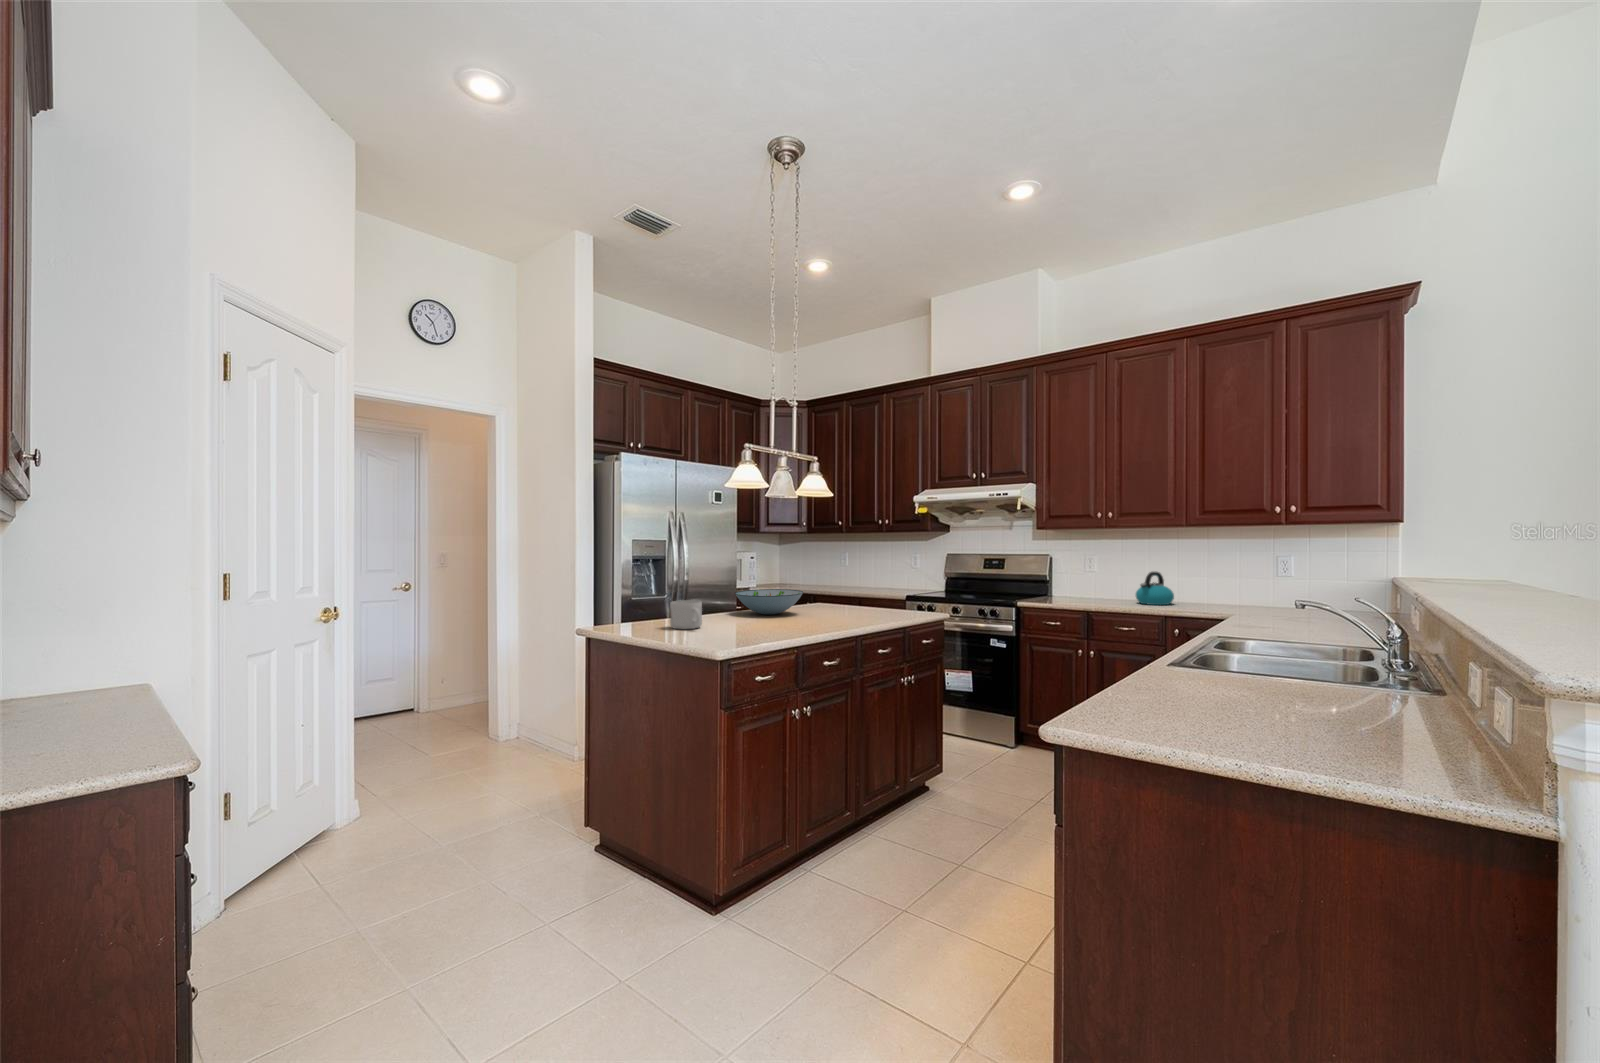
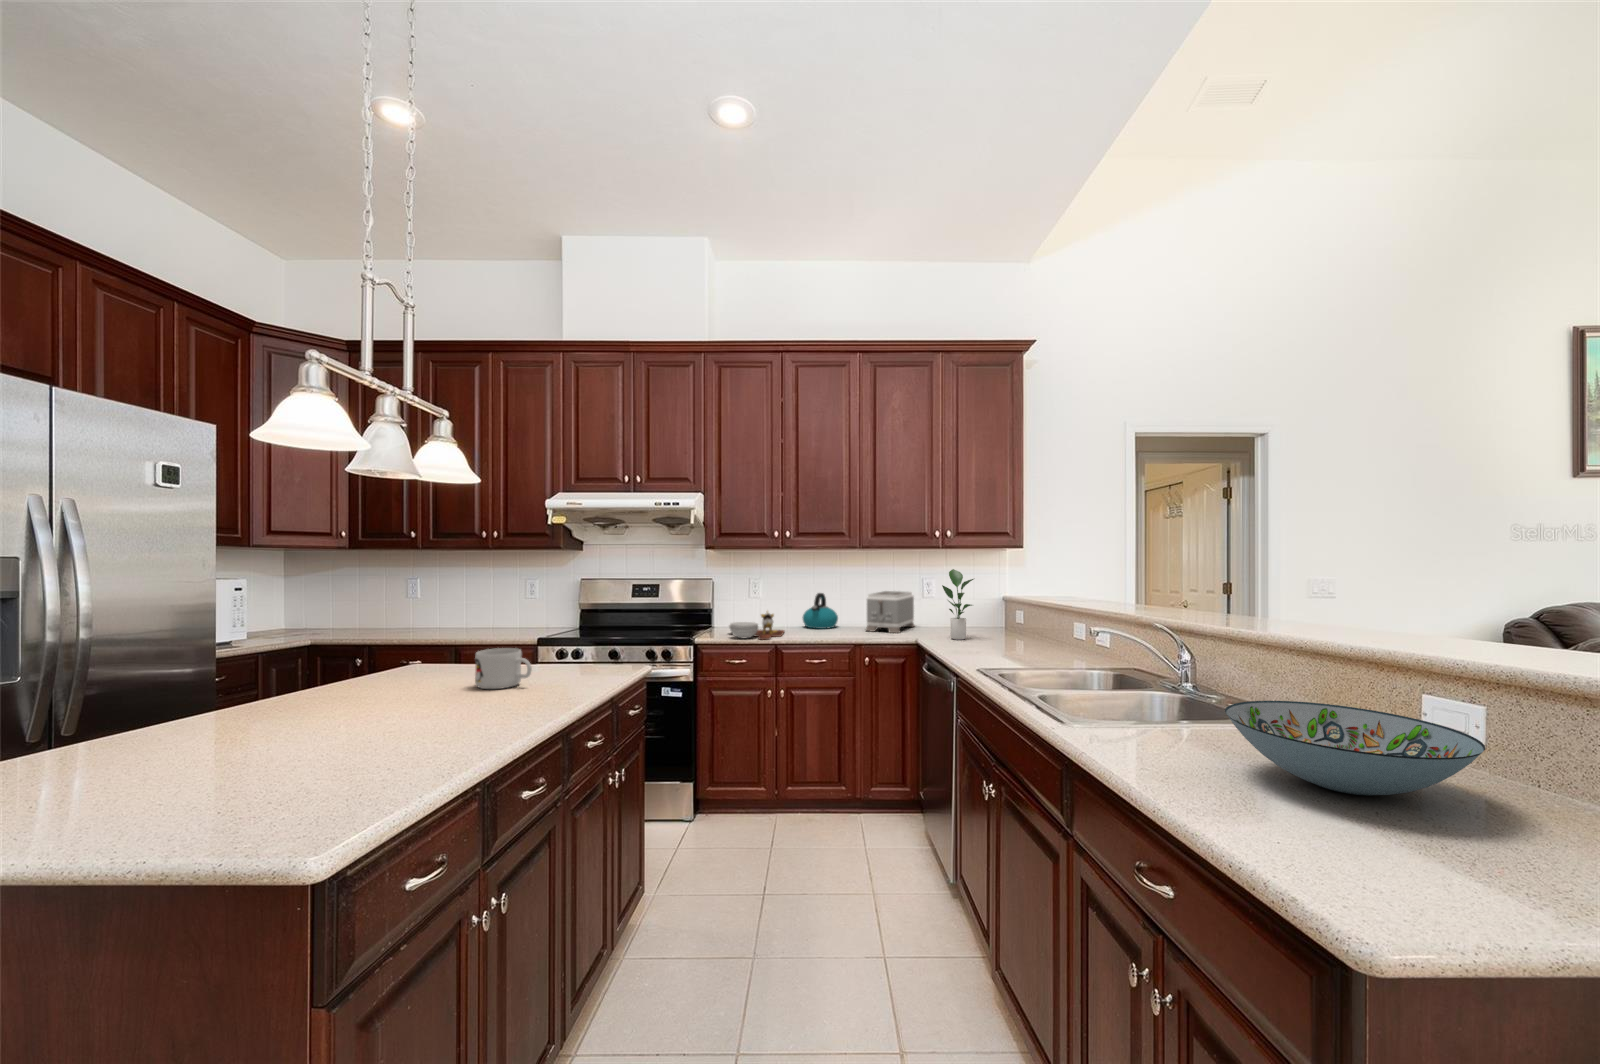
potted plant: none [1264,549,1308,622] -> present [942,569,974,640]
toaster: none [1194,572,1265,613] -> present [866,591,914,633]
cutting board: none [1051,584,1110,608] -> present [729,612,784,640]
decorative bowl: present [735,589,803,615] -> present [1225,701,1485,796]
mug: present [670,600,702,629] -> present [475,648,532,689]

